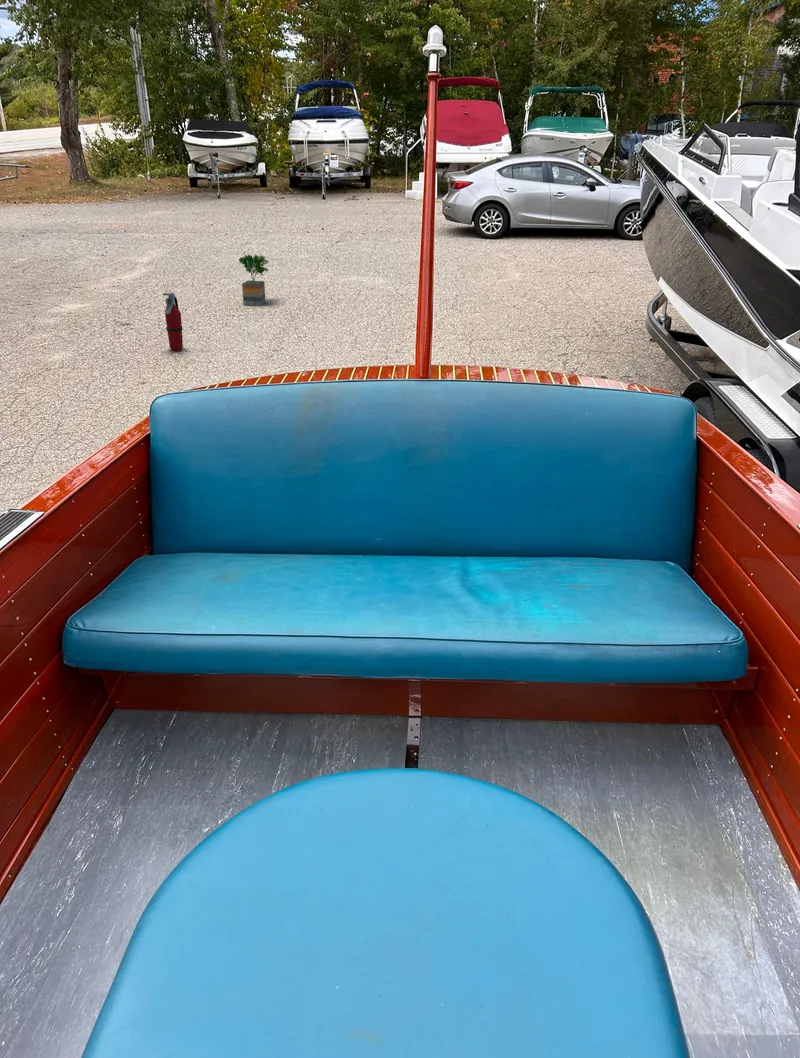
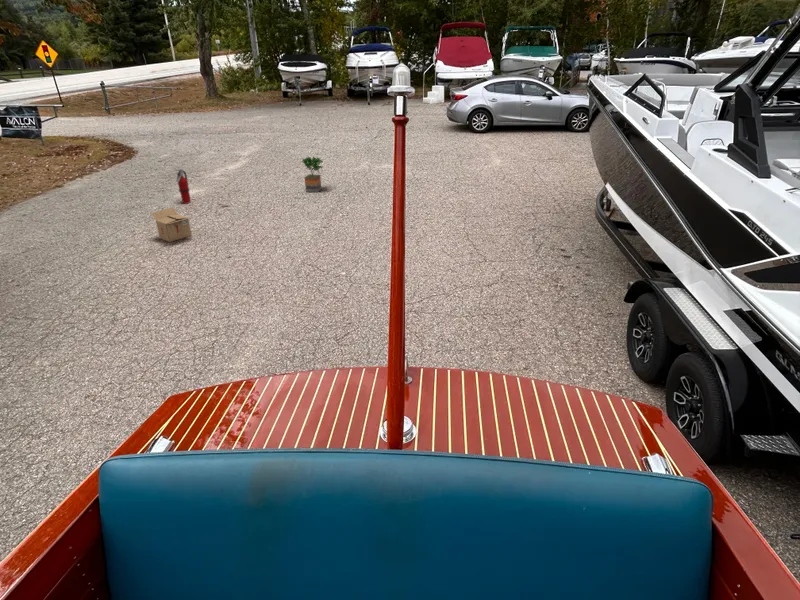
fire extinguisher: present [163,292,183,351] -> present [175,169,190,204]
cardboard box: none [32,313,92,360] -> present [151,208,192,242]

